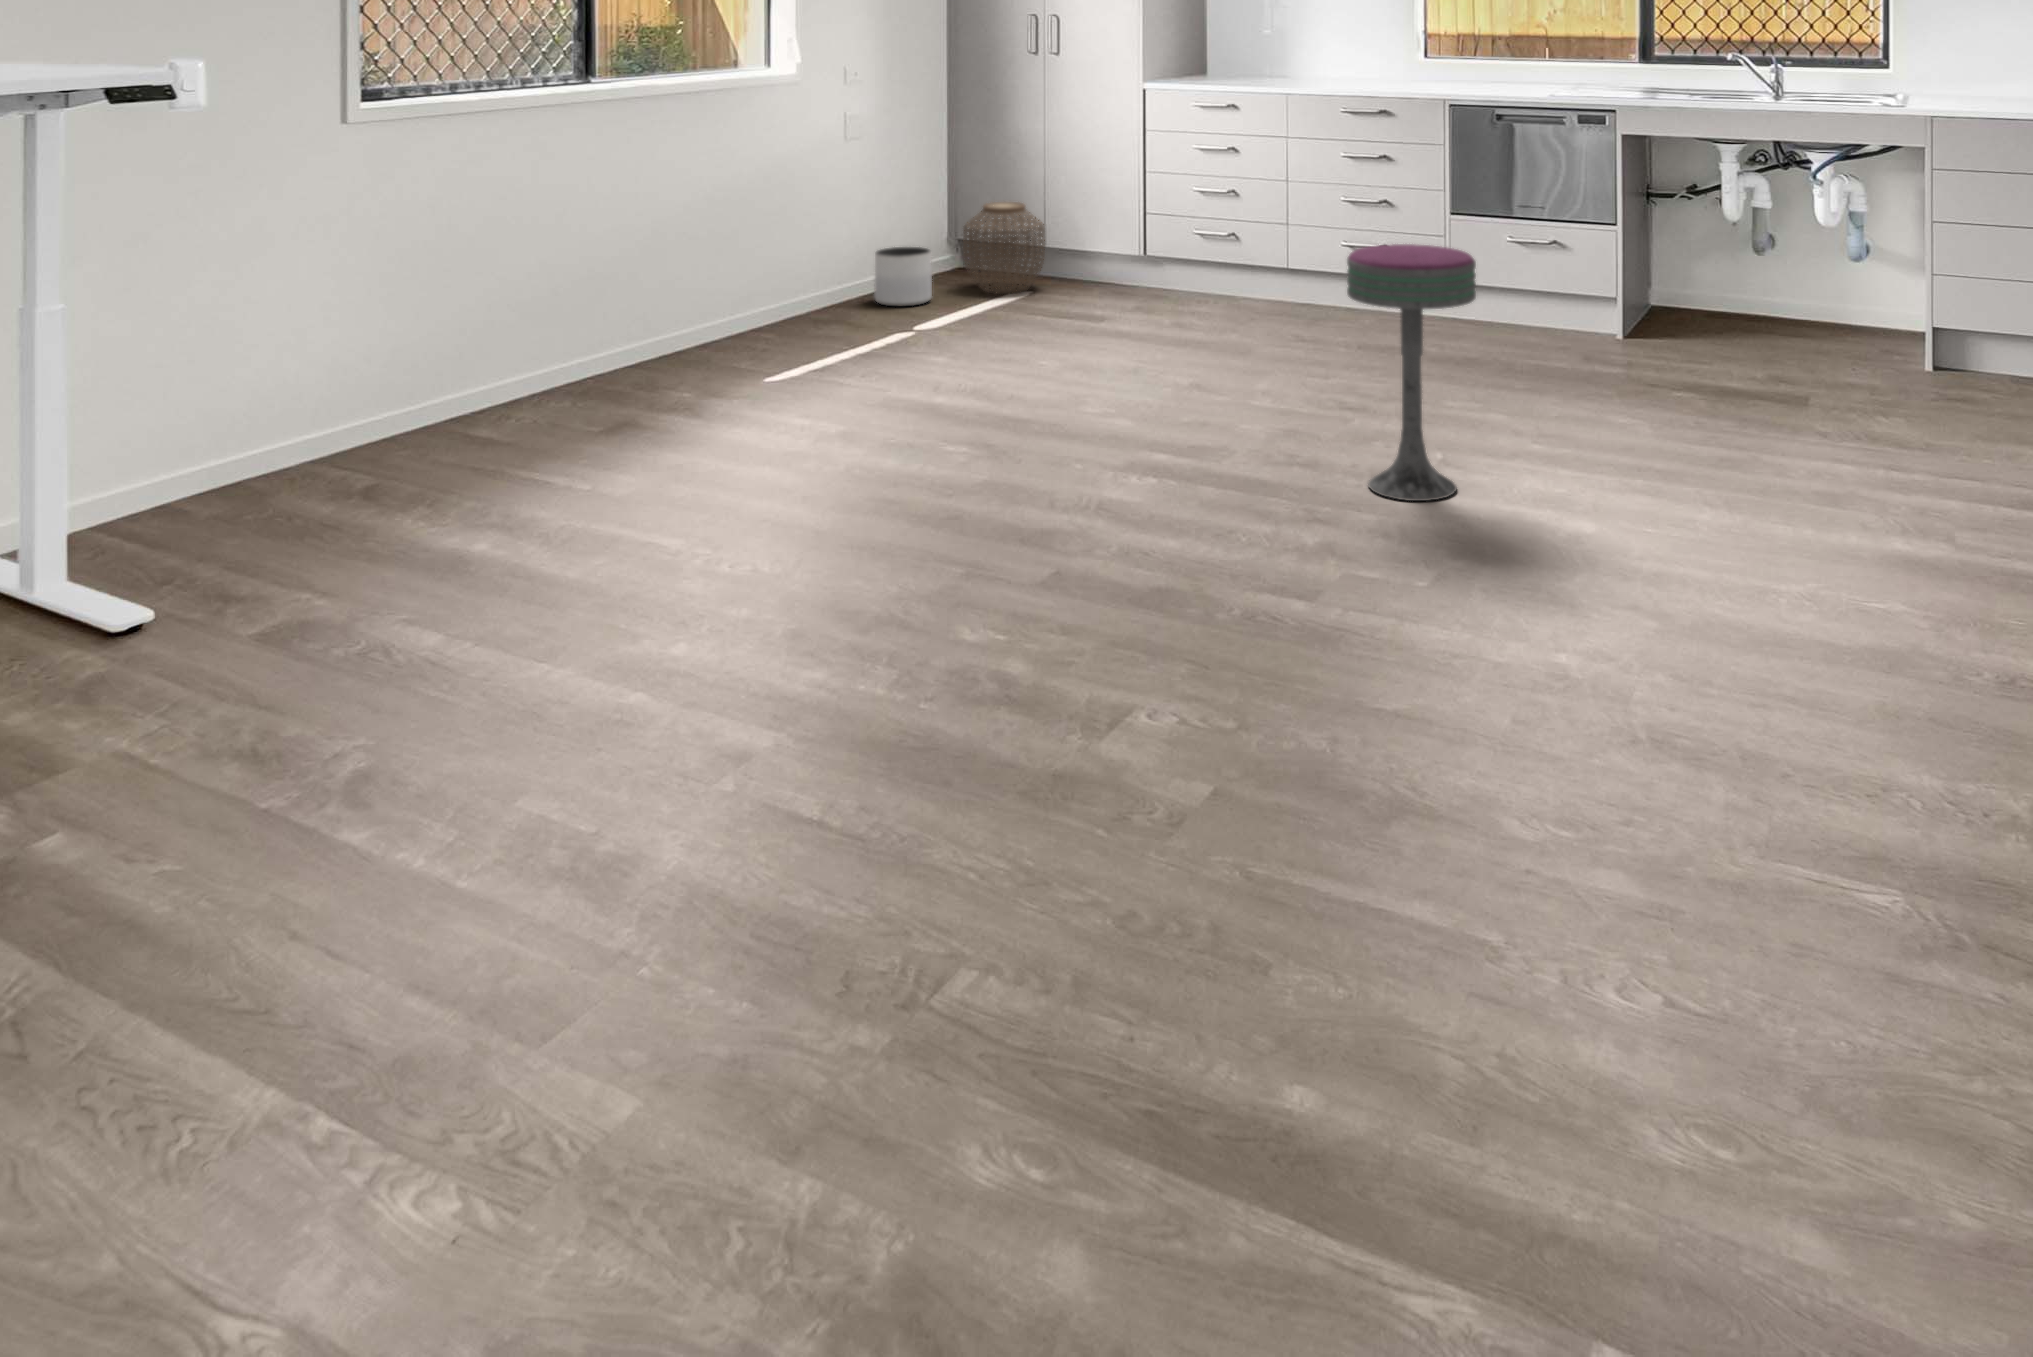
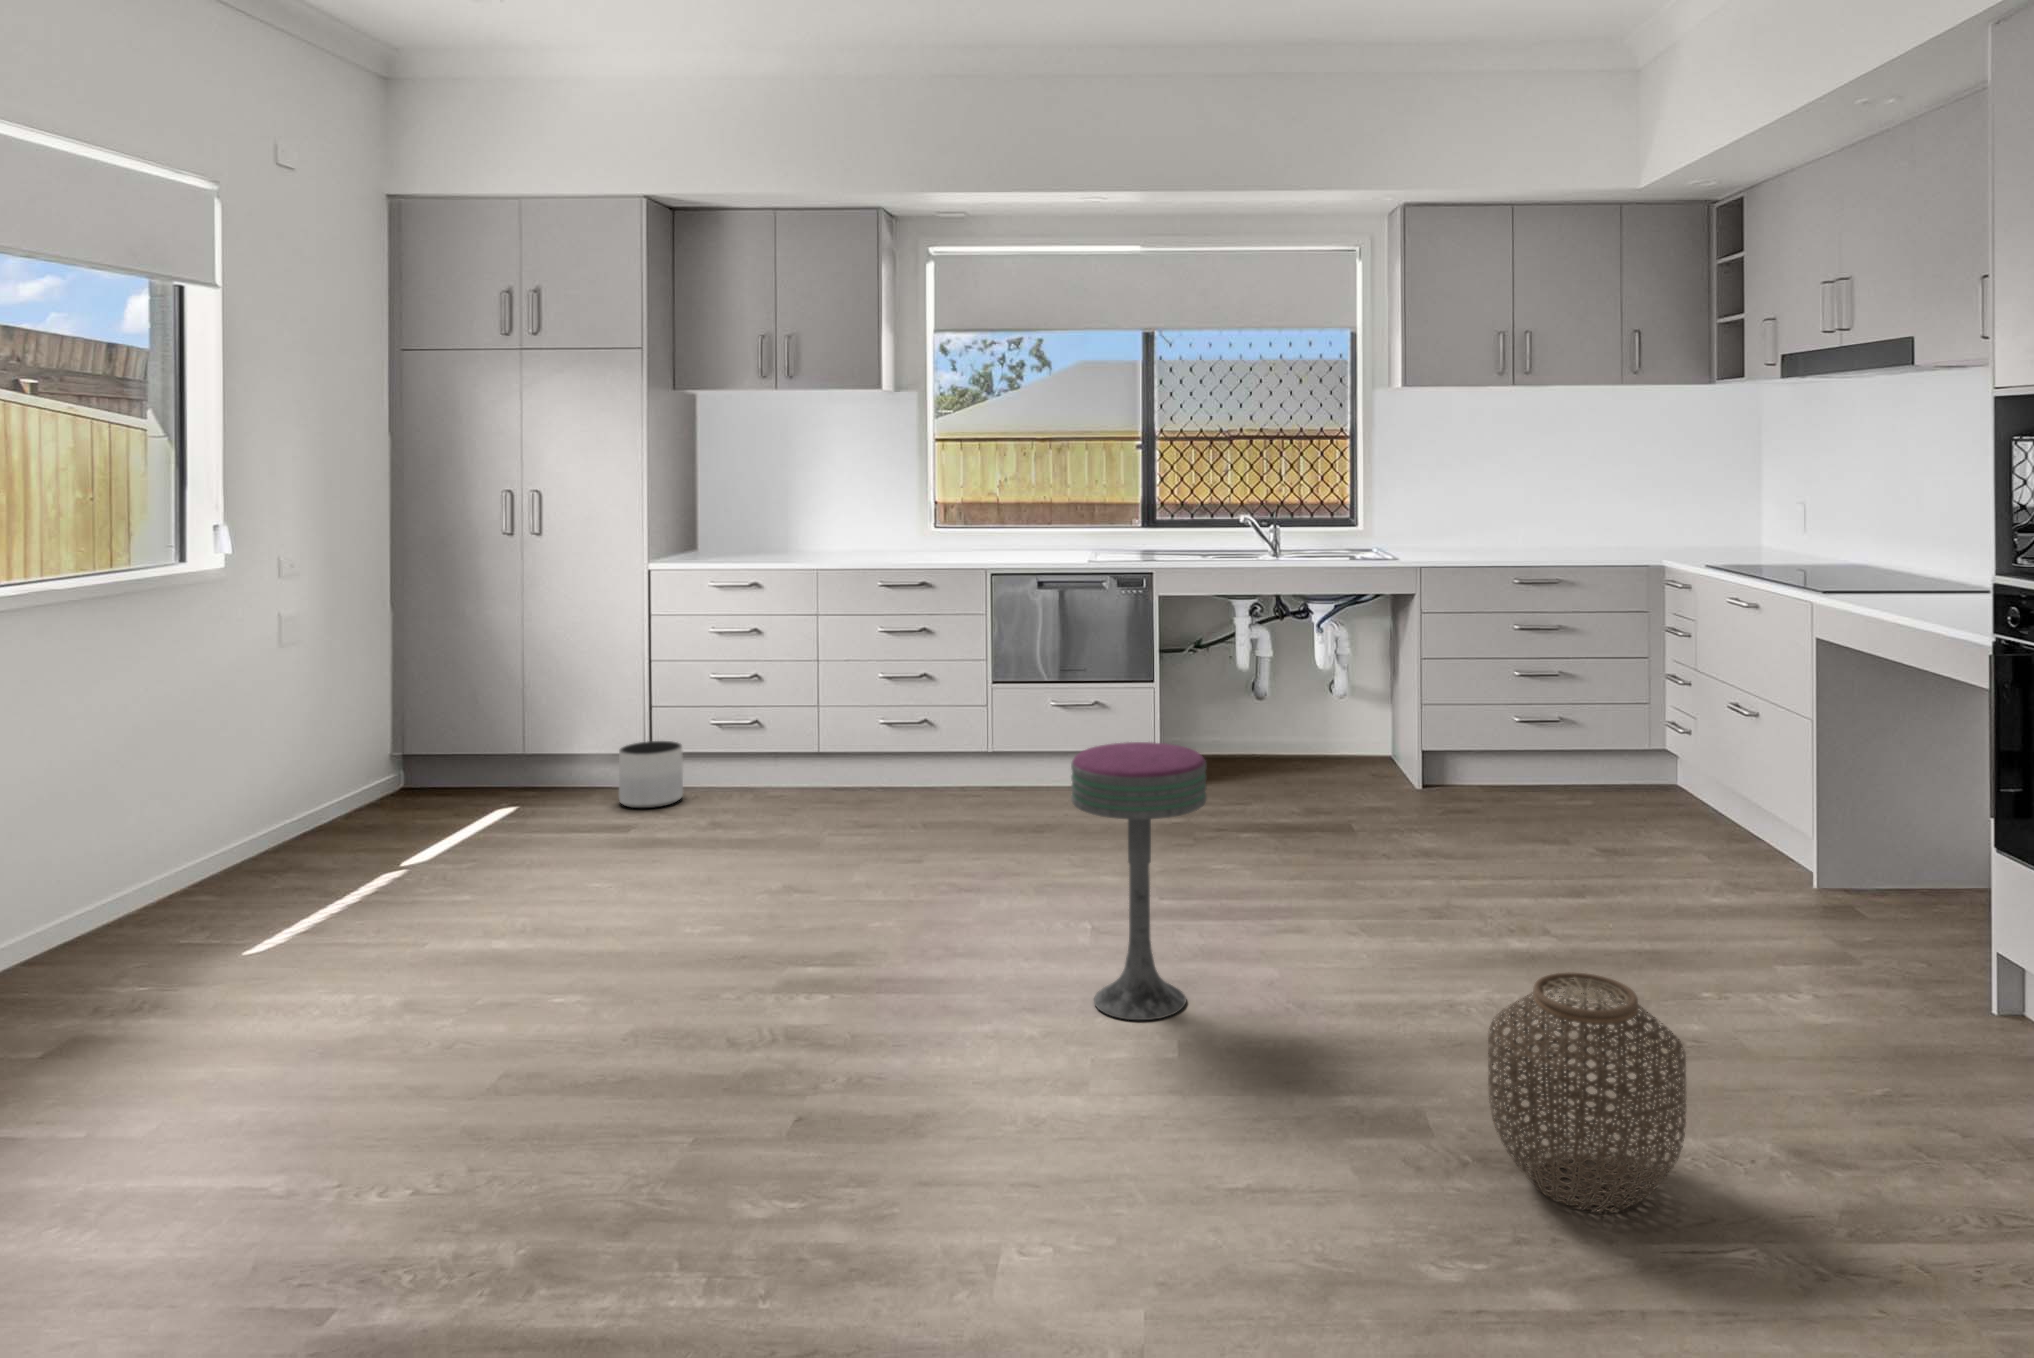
woven basket: present [963,202,1045,293] -> present [1488,972,1686,1211]
planter: present [874,247,932,307] -> present [619,741,683,808]

